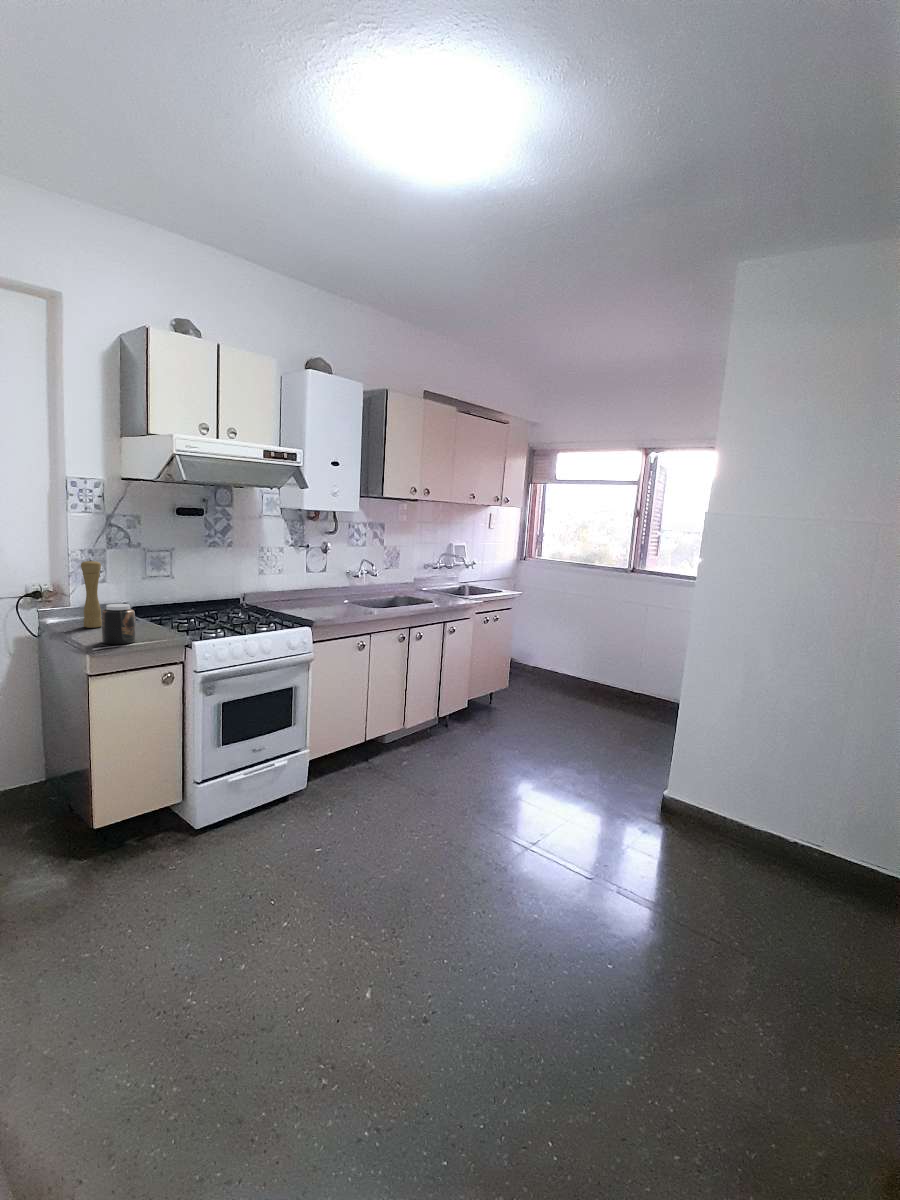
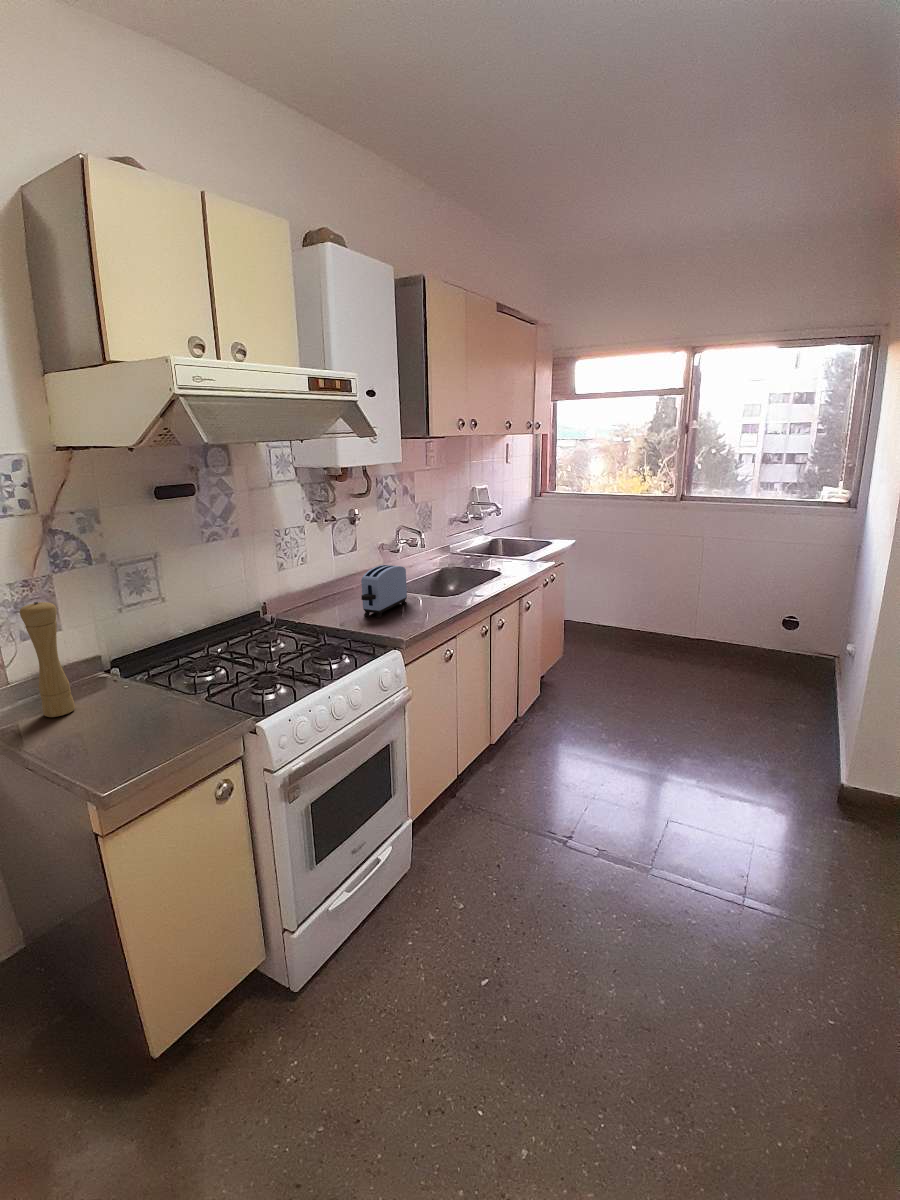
toaster: none [305,579,348,612] -> present [361,565,407,618]
jar: present [102,604,136,644] -> none [94,681,161,761]

